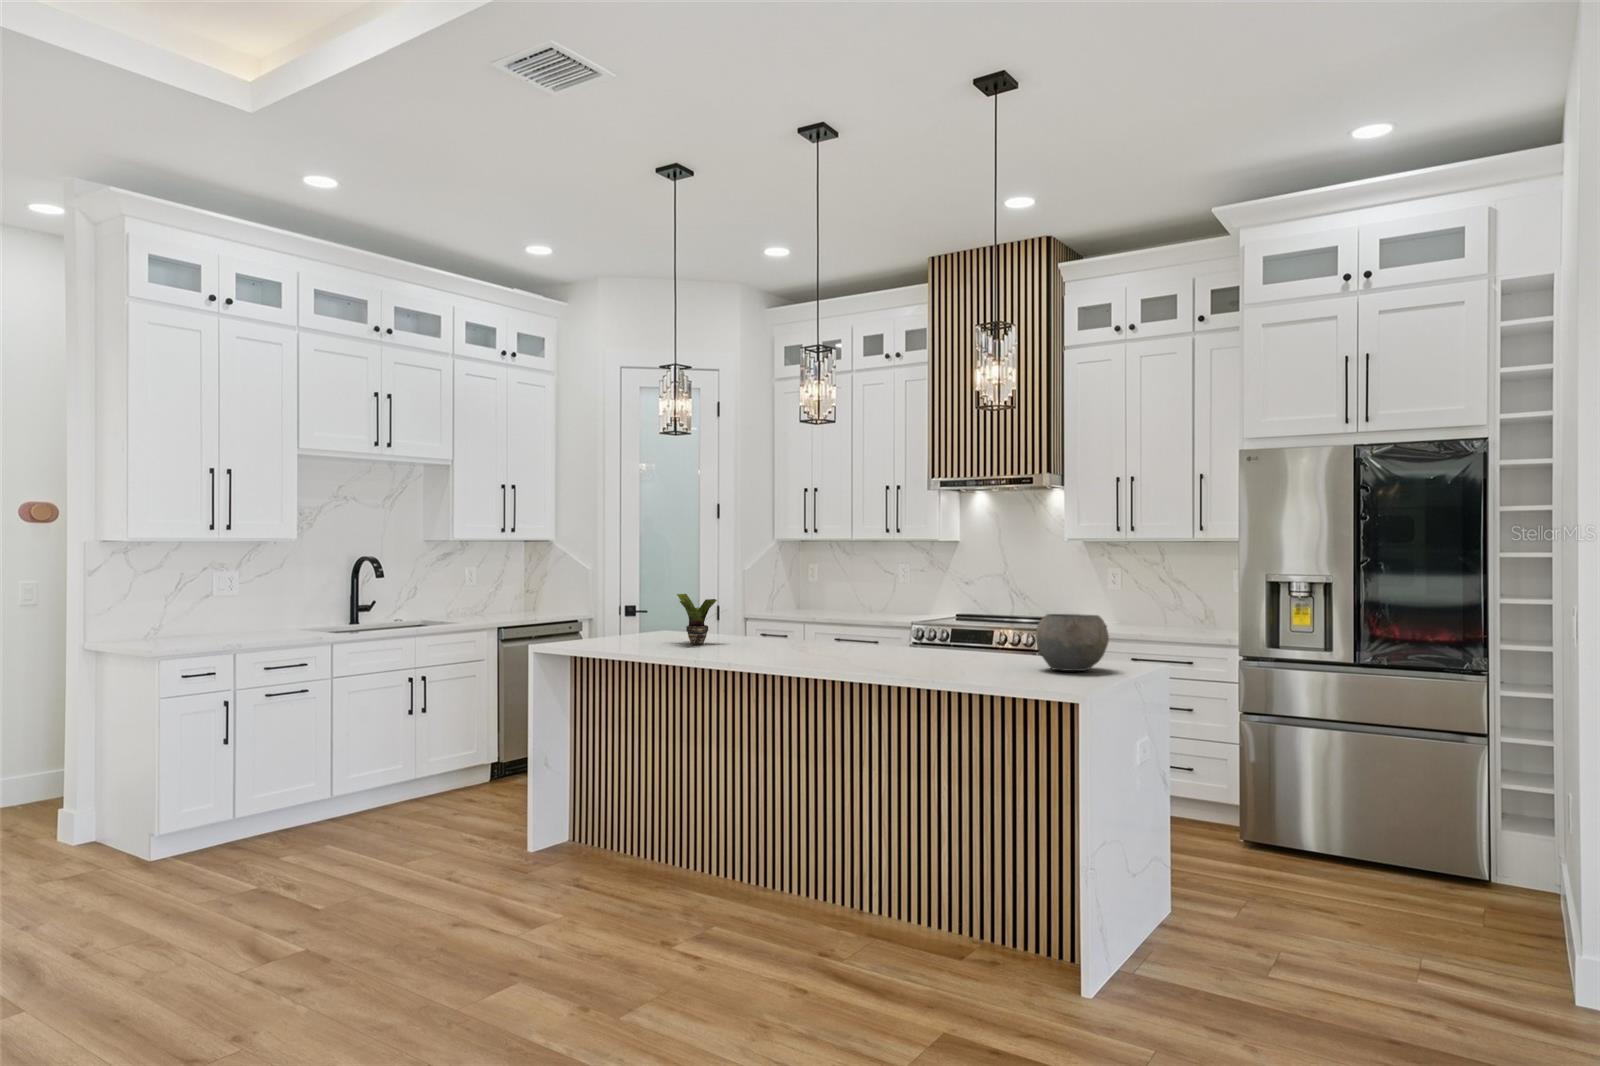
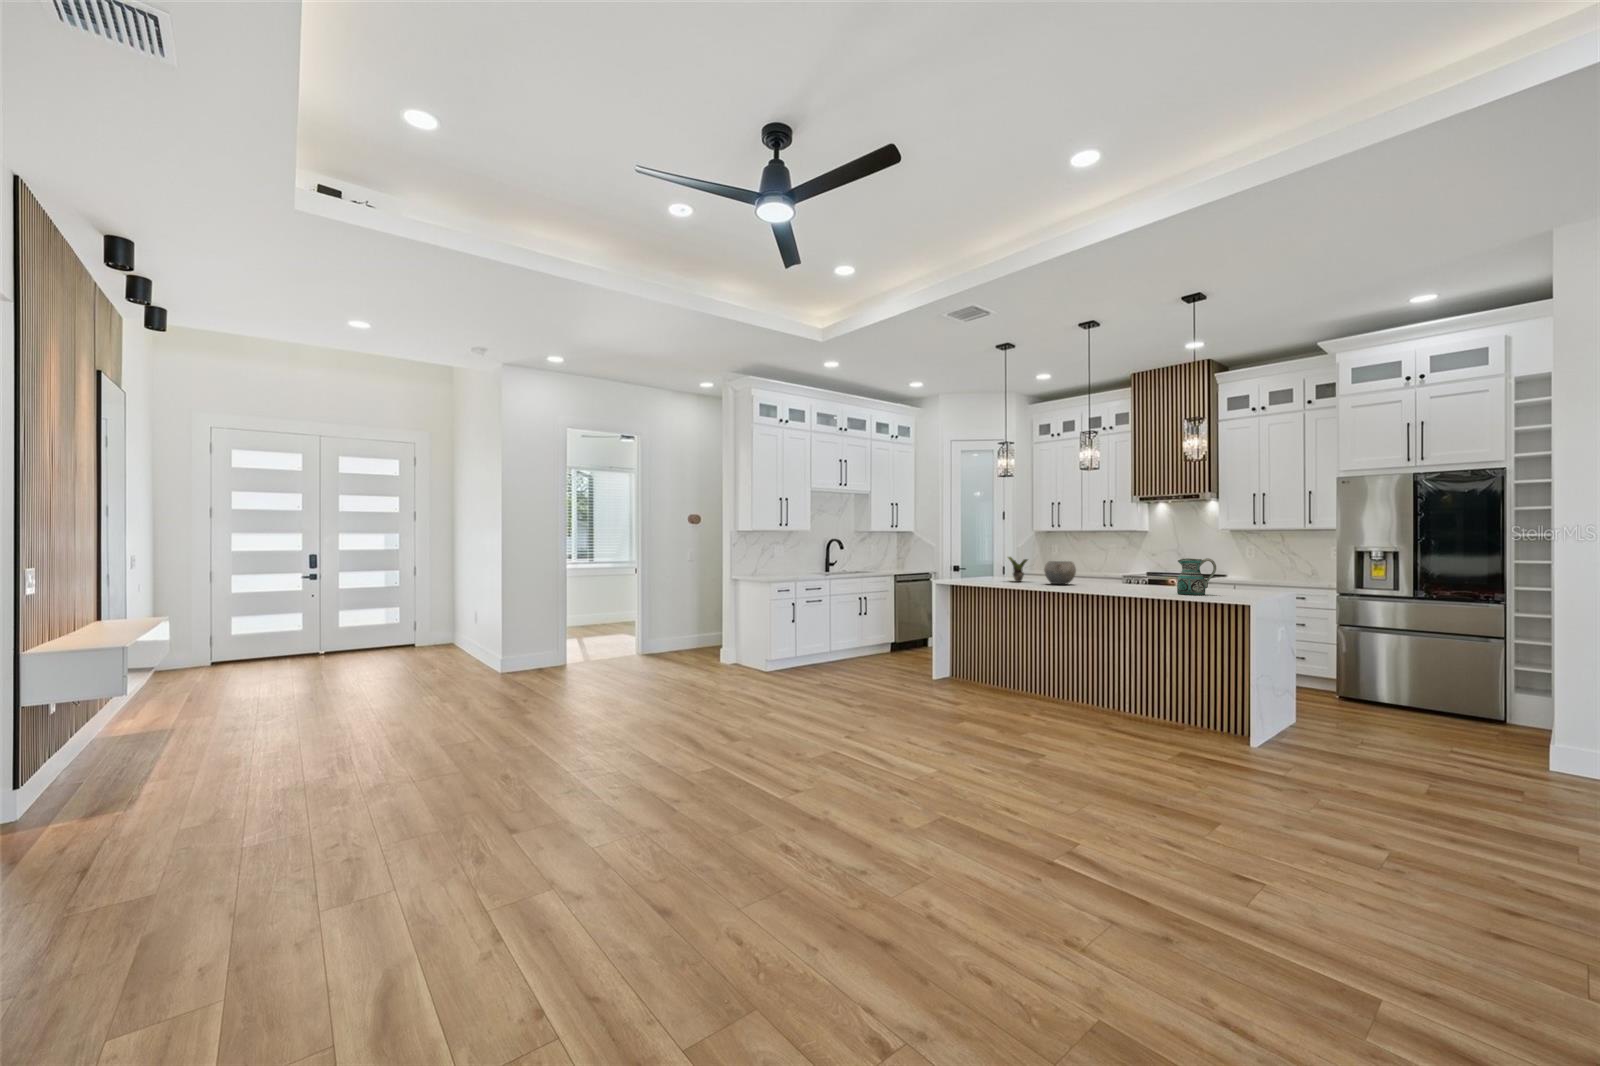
ceramic pitcher: none [960,603,1030,679] -> present [1177,558,1216,595]
bowl: present [1036,614,1109,671] -> present [1044,561,1076,584]

